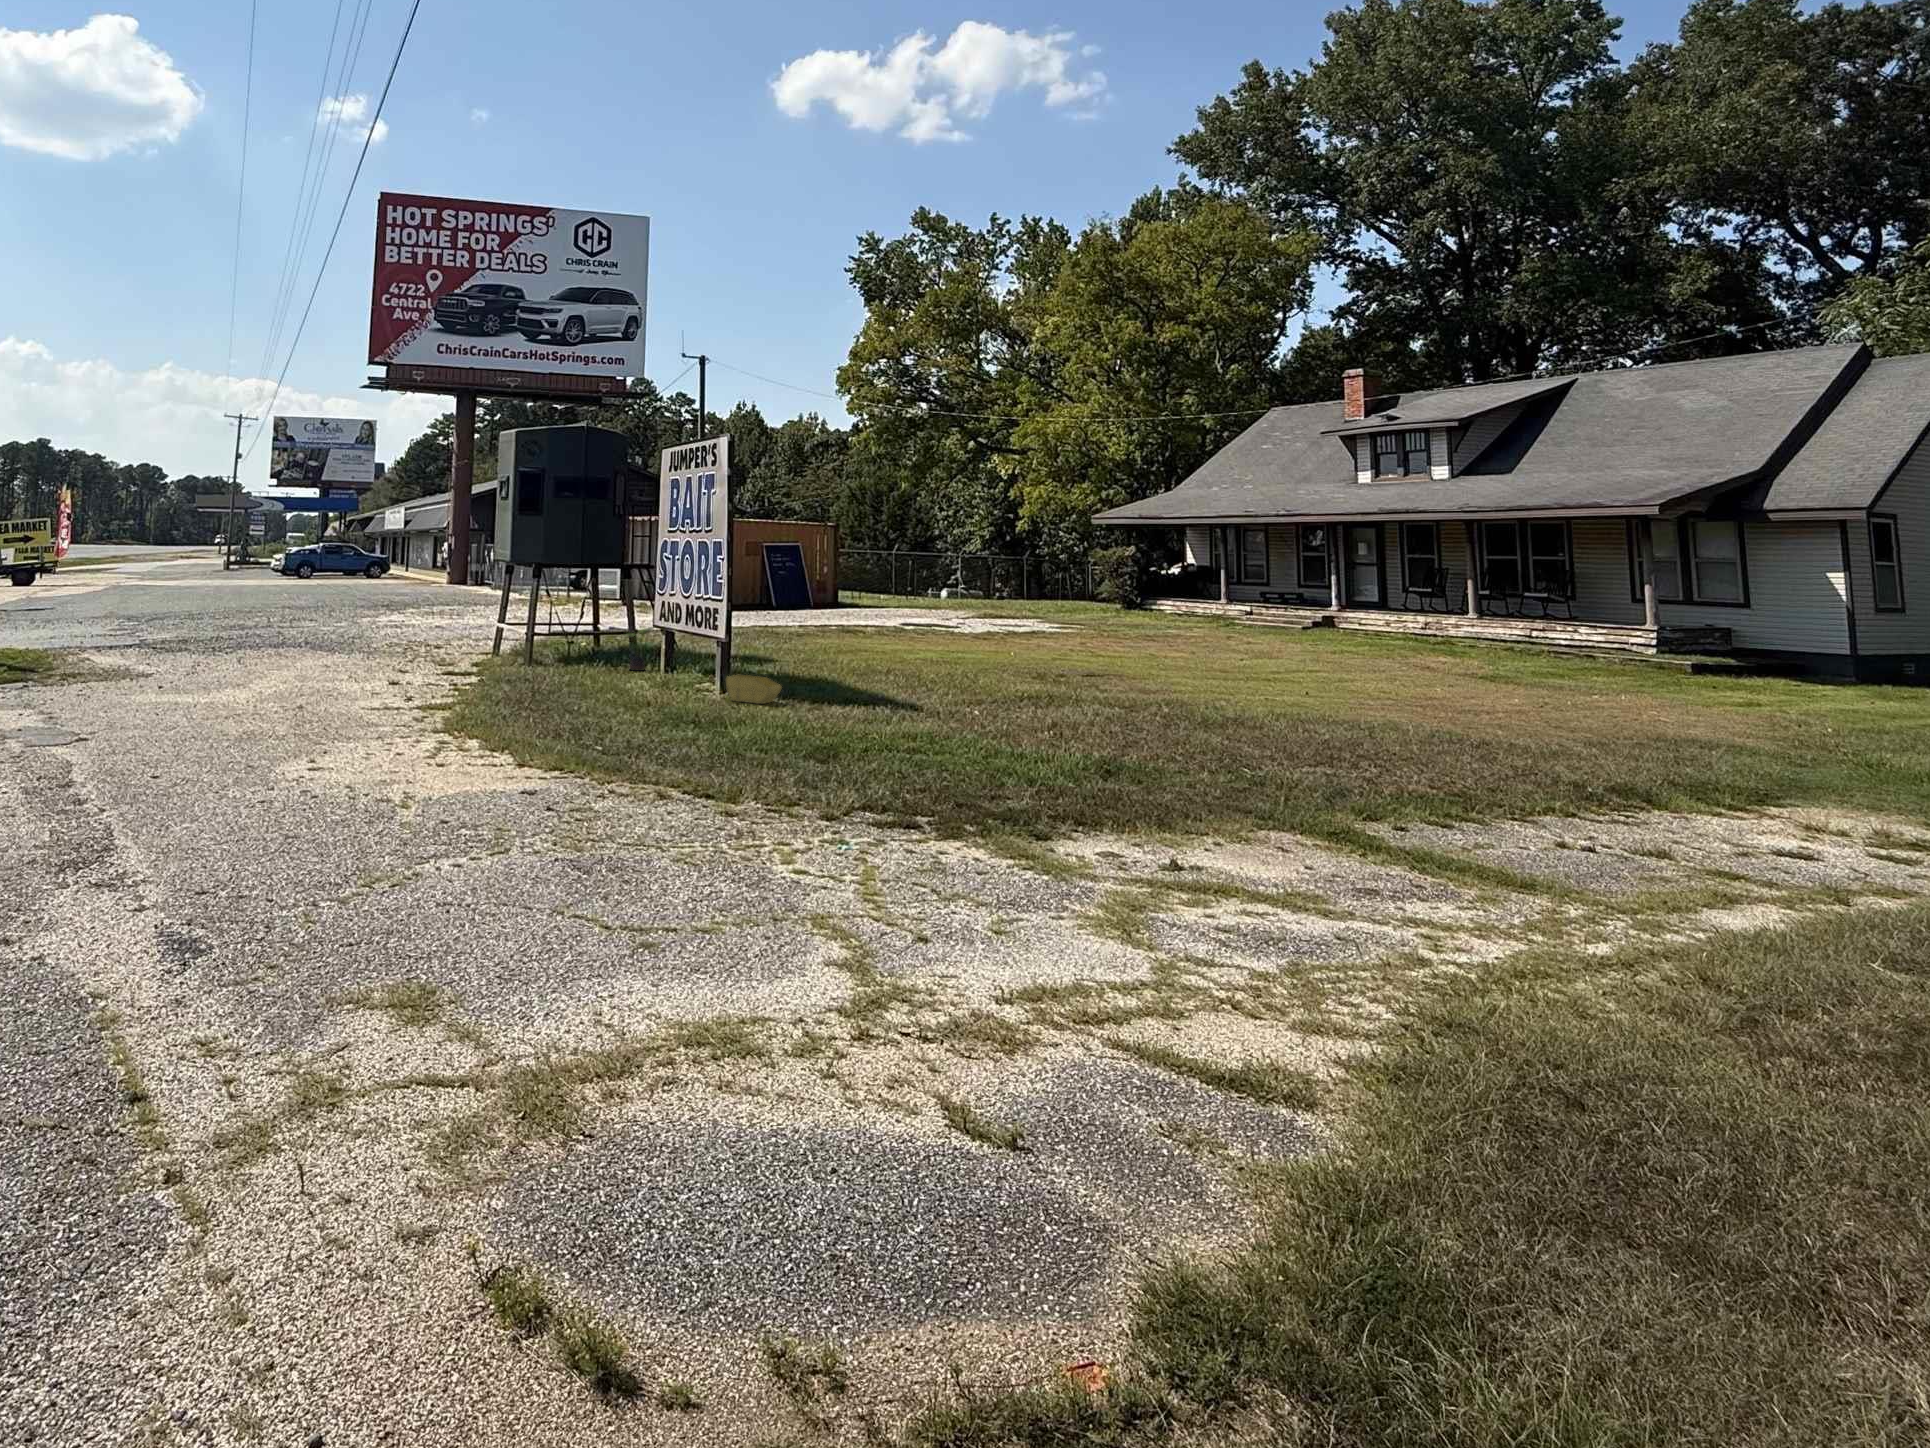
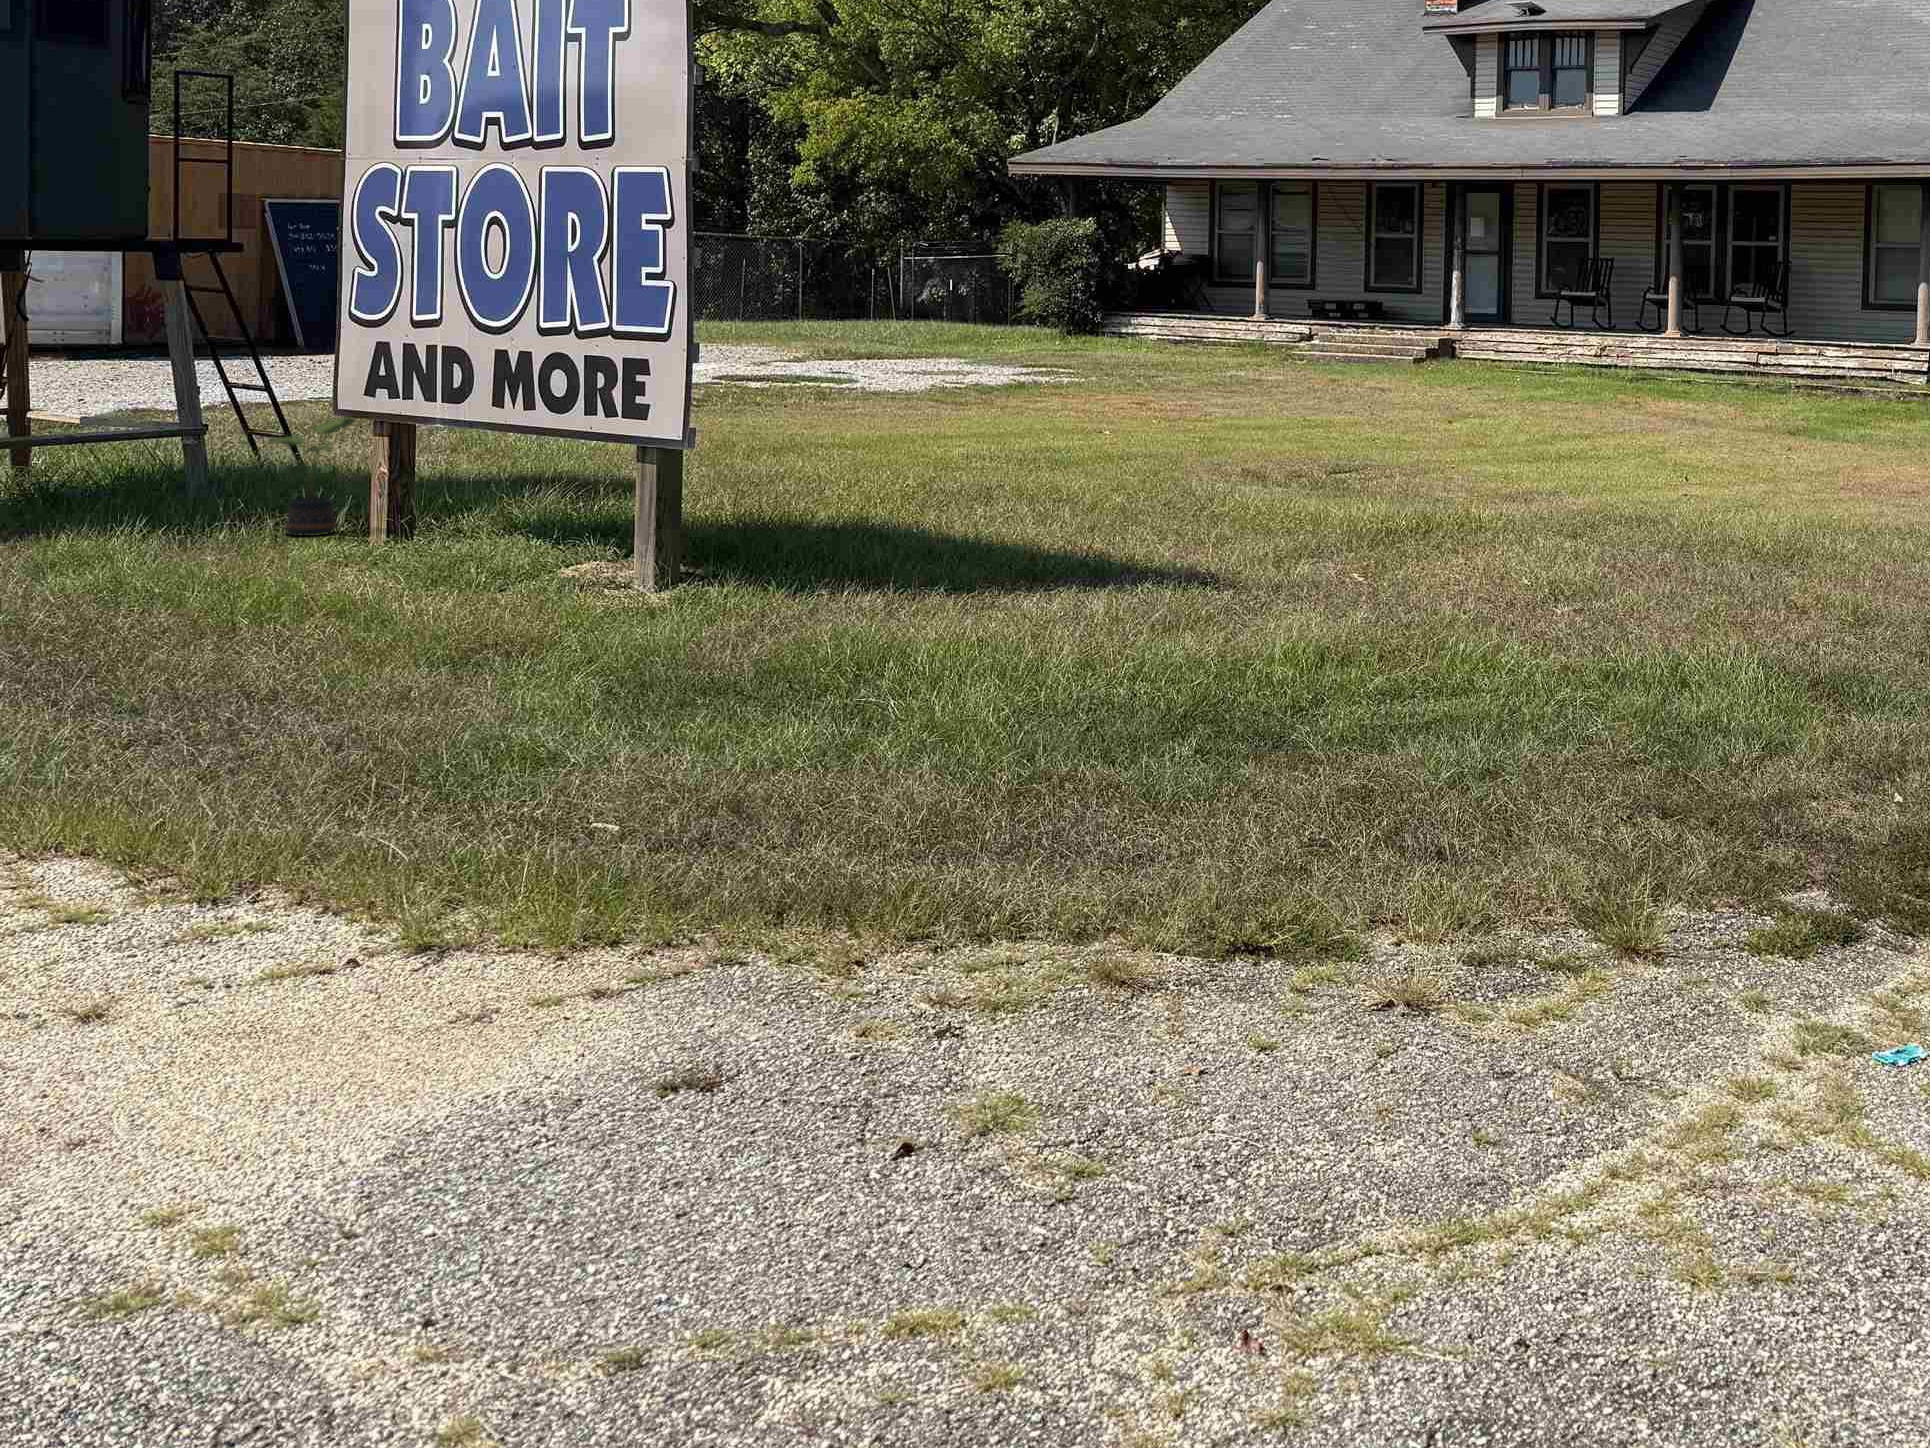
storage bin: present [726,675,782,704] -> none [669,529,817,600]

